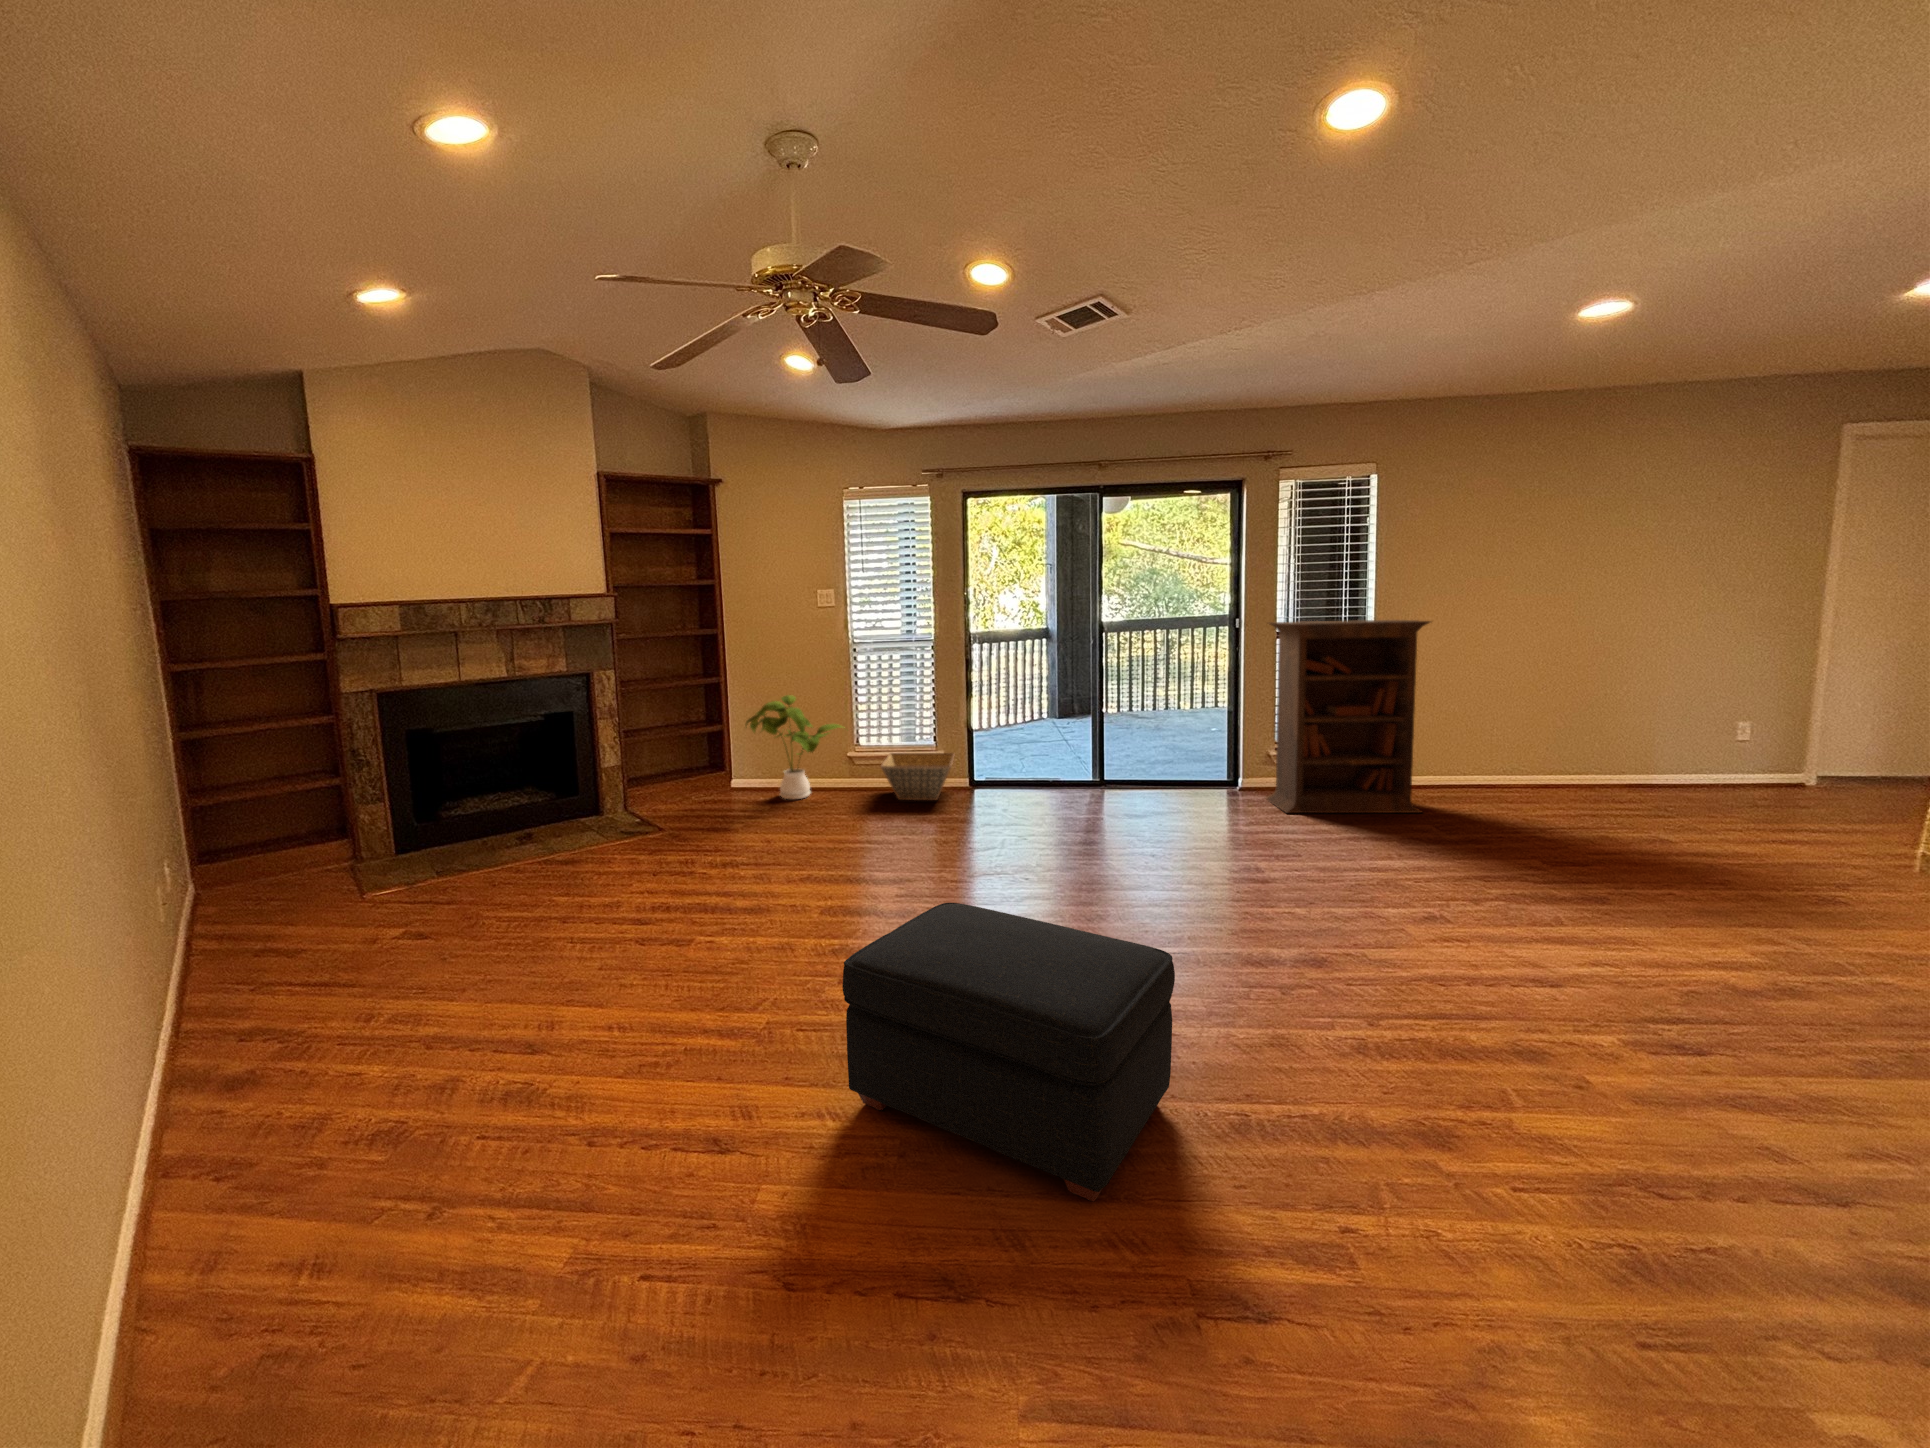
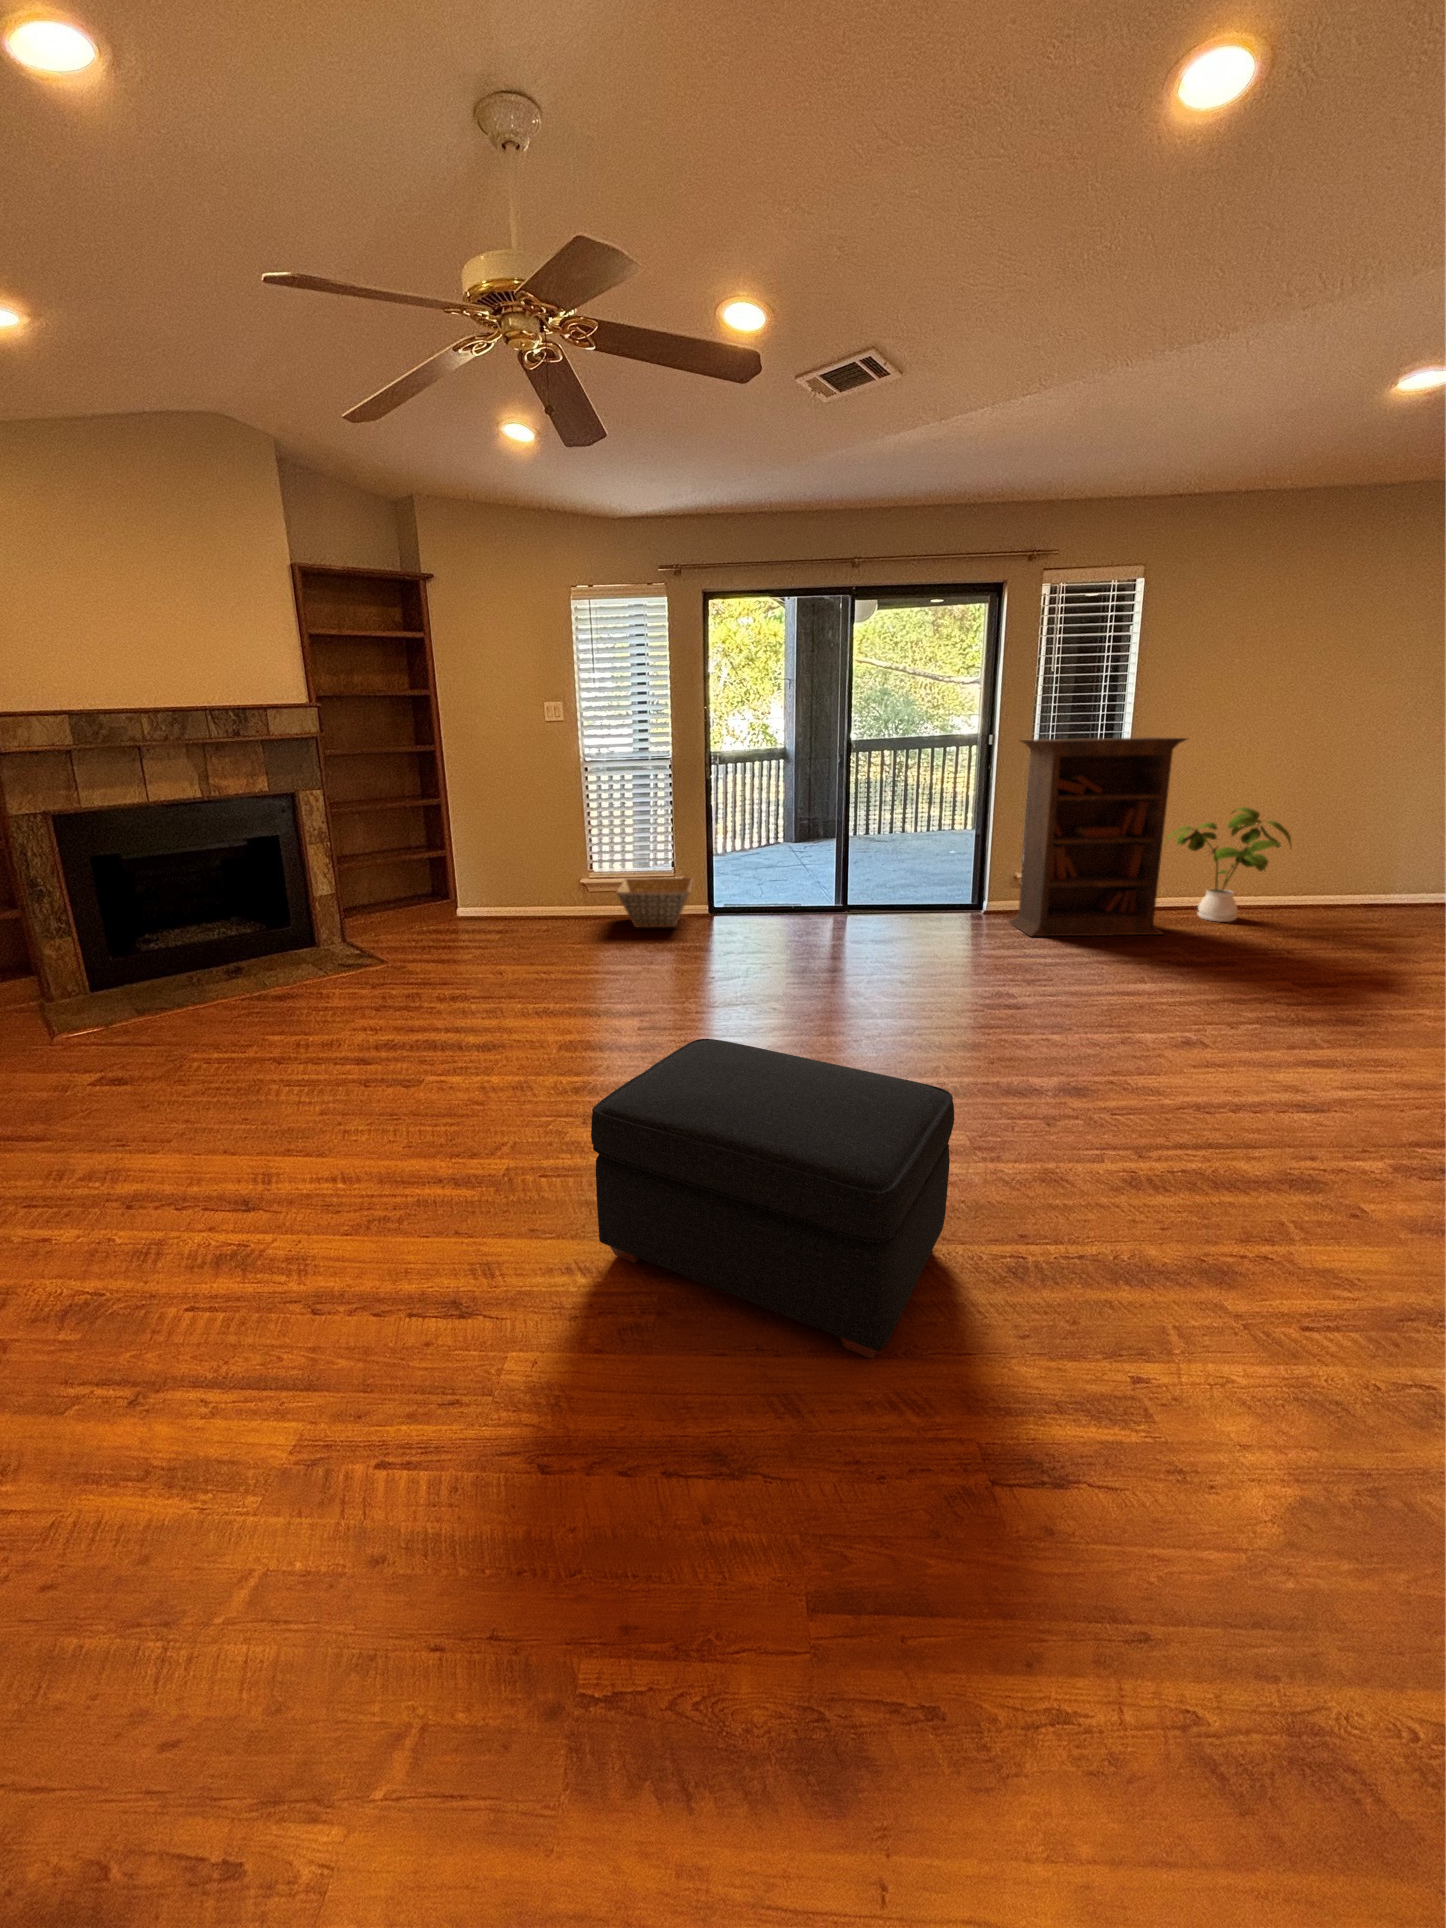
house plant: present [746,695,842,799] -> present [1167,807,1291,922]

